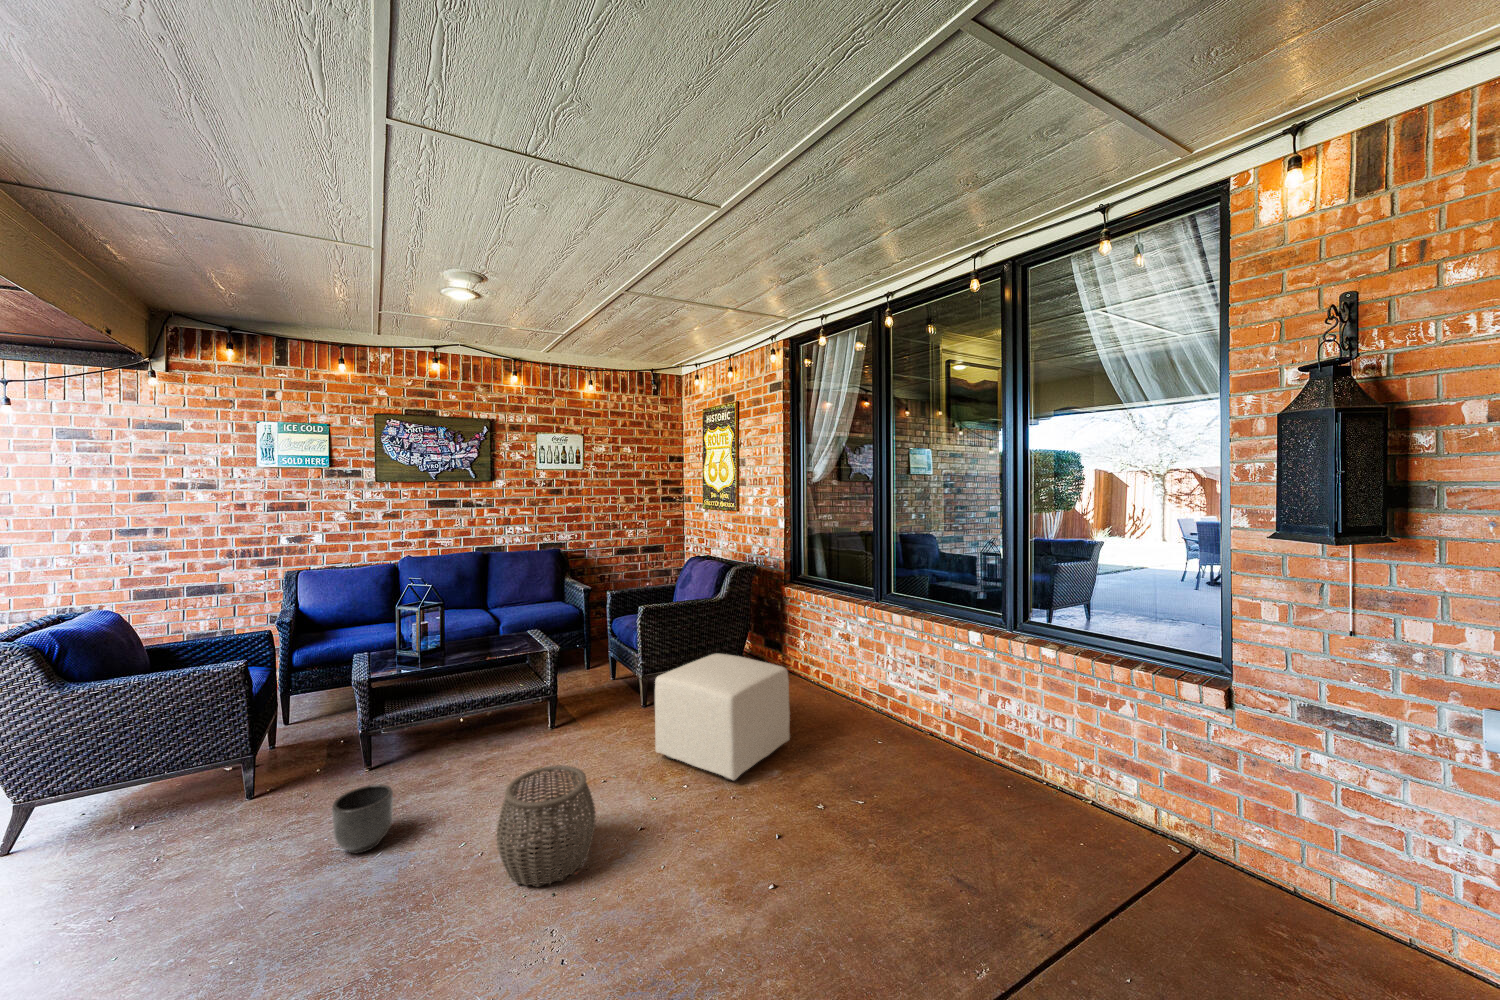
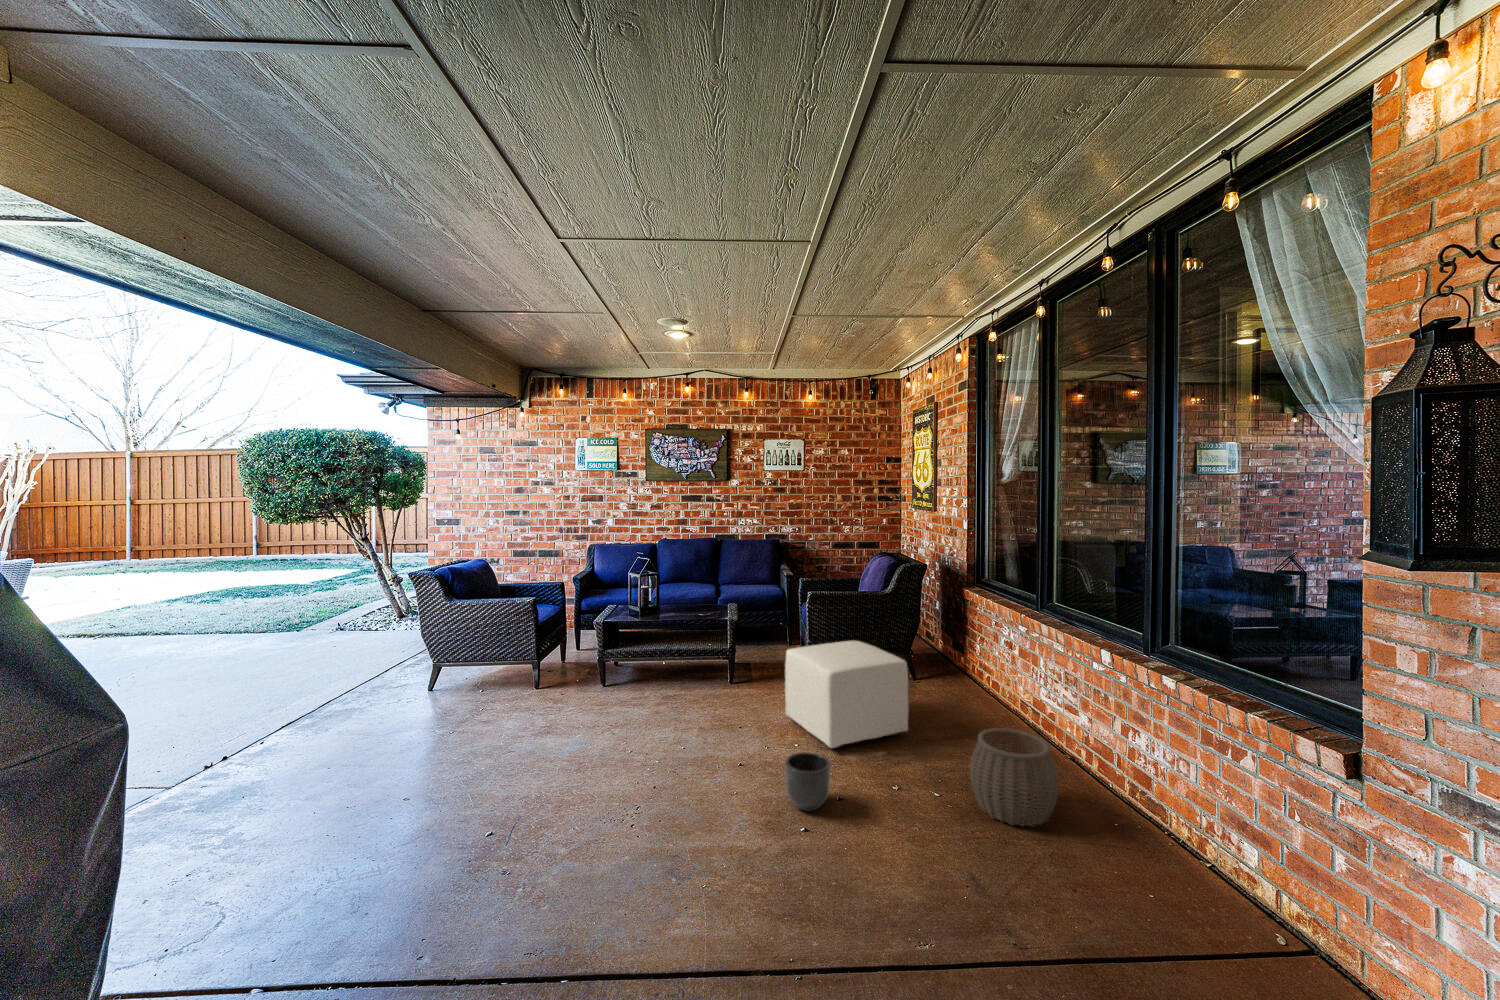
woven basket: present [496,765,596,886] -> present [970,728,1059,827]
planter: present [332,784,393,853] -> present [785,752,830,811]

